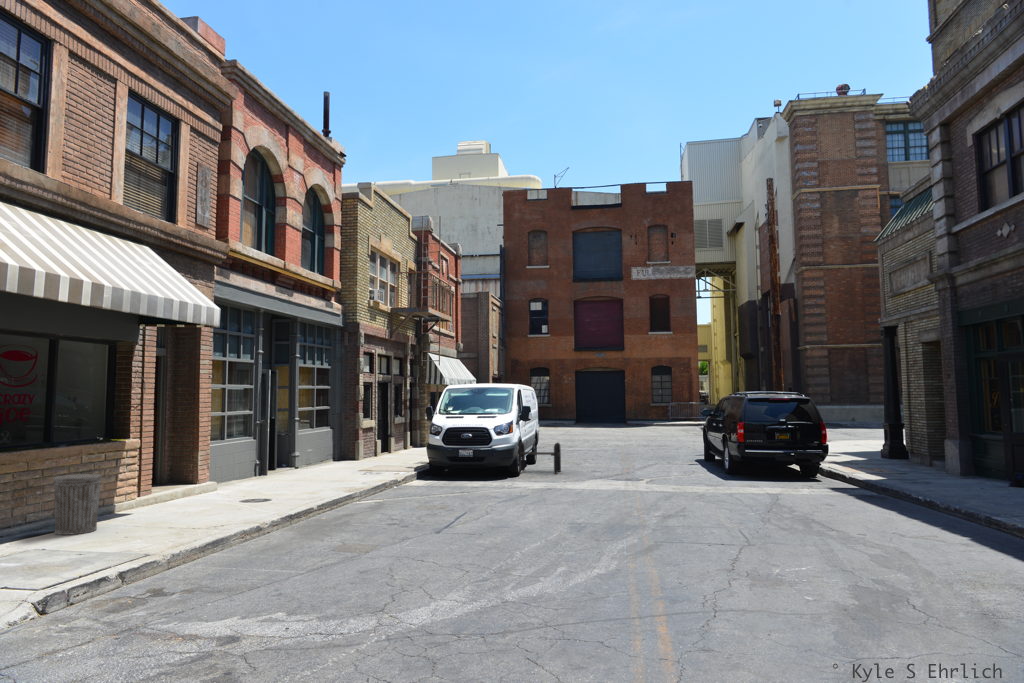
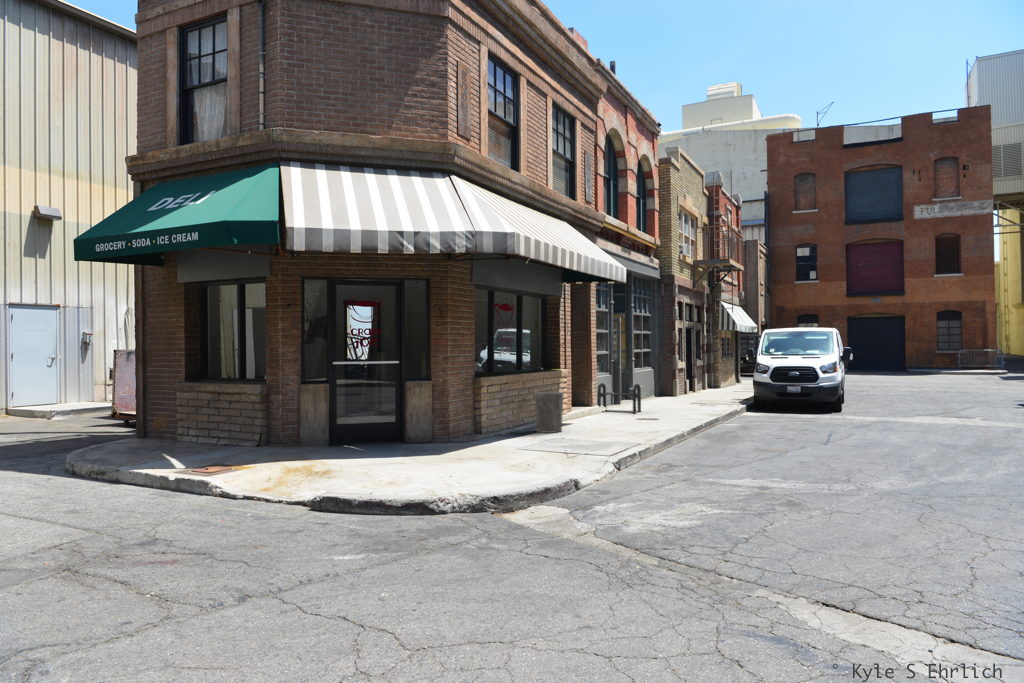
bench: present [517,442,561,474] -> present [597,383,641,414]

